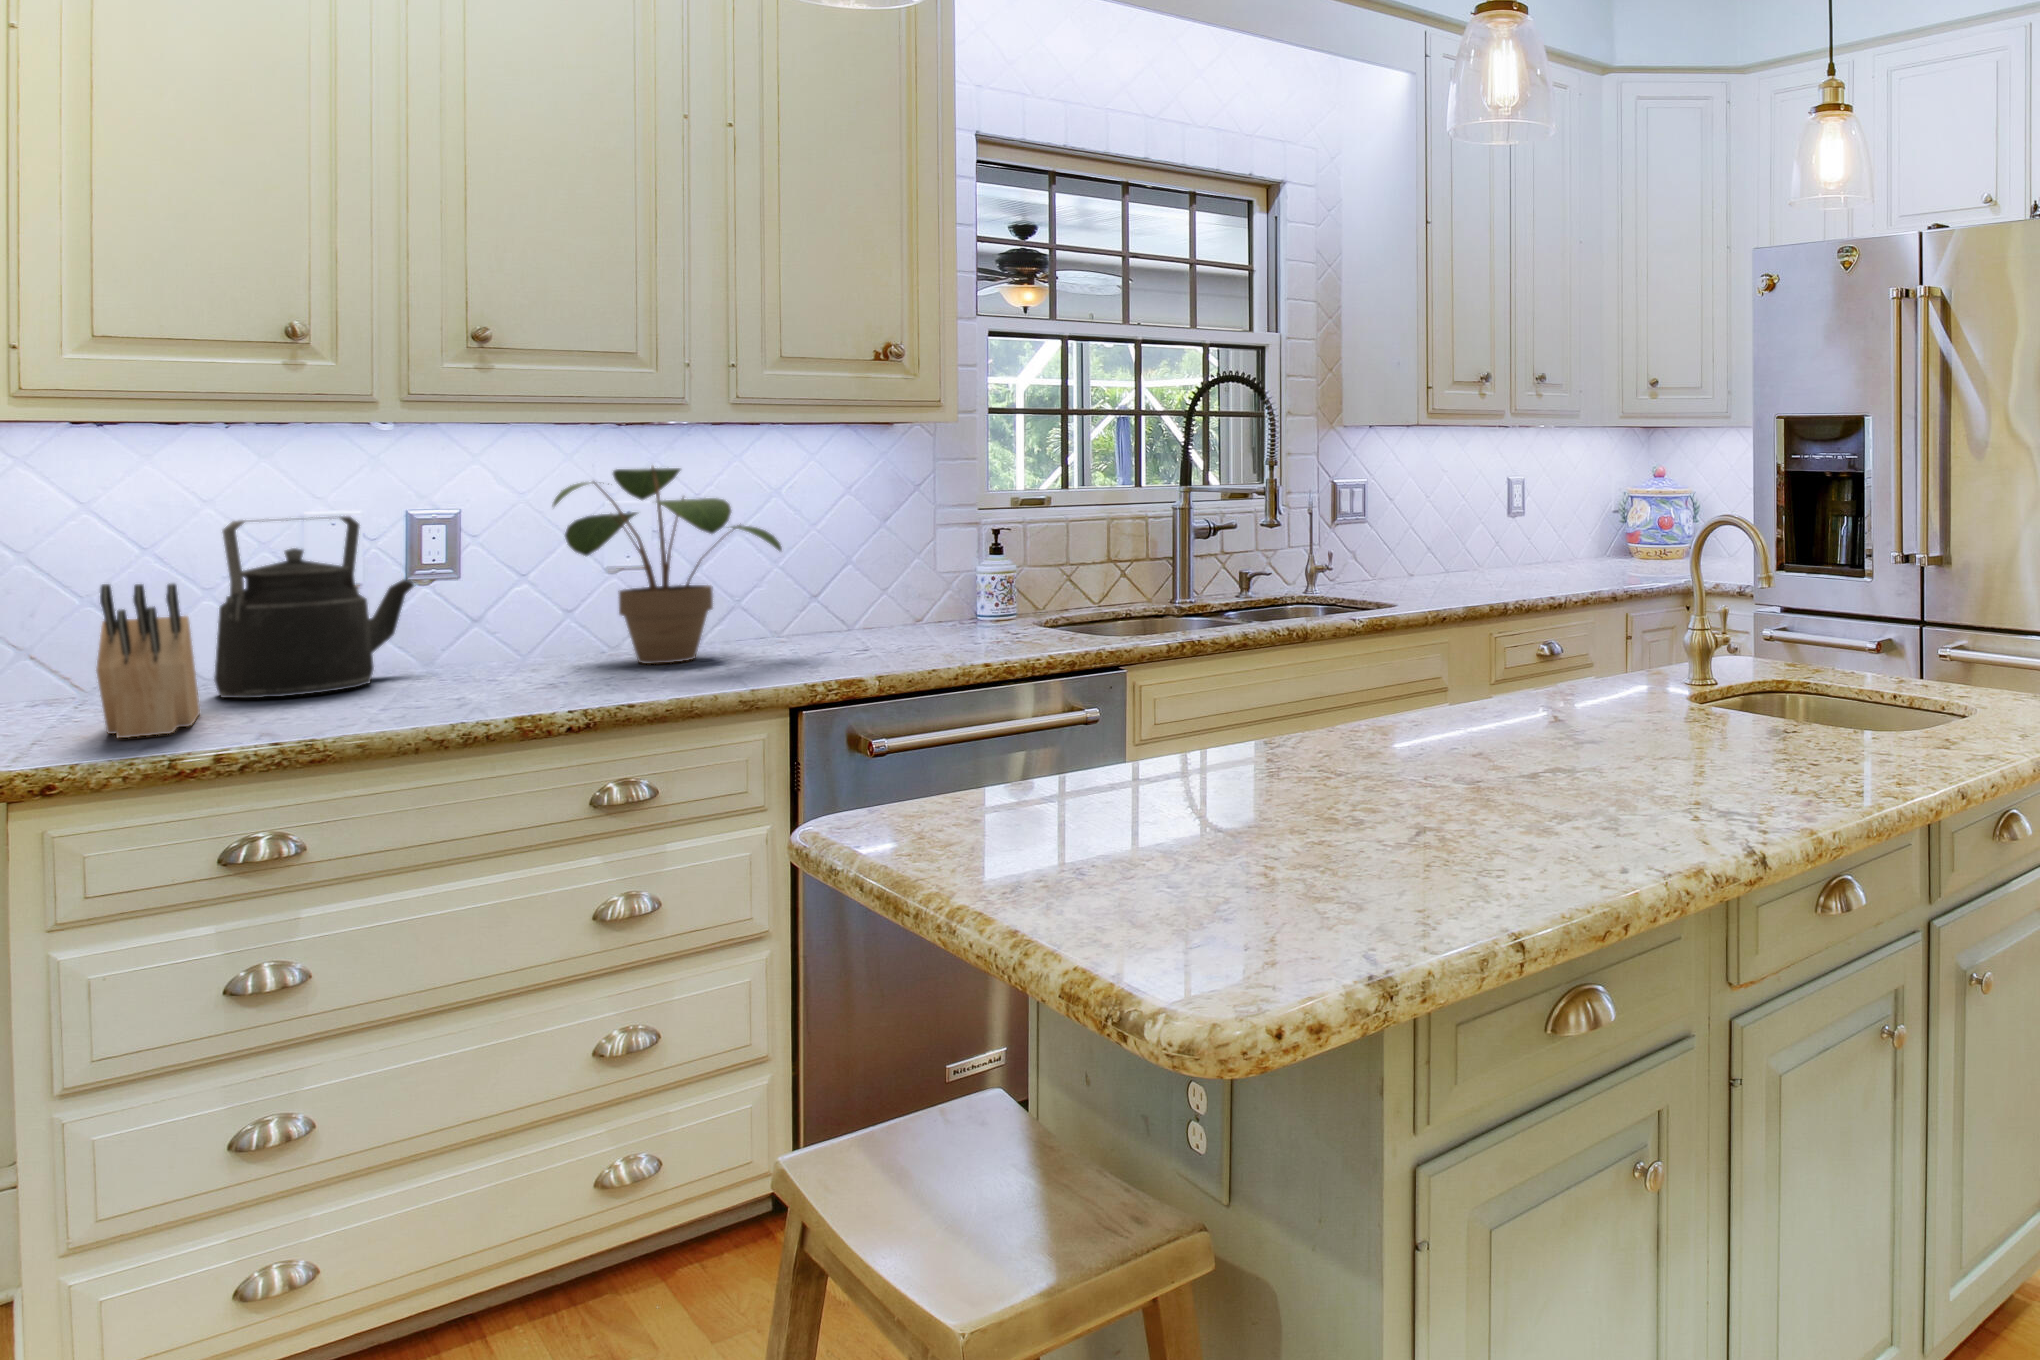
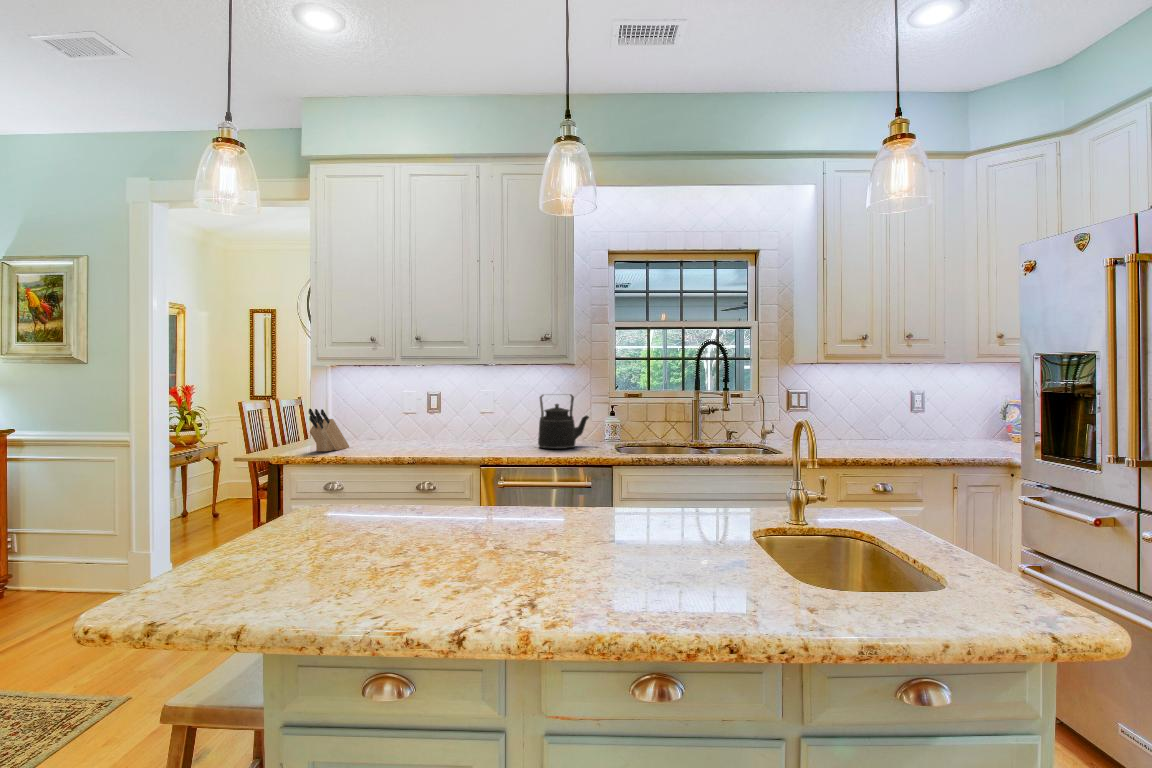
potted plant: present [553,466,782,664] -> none [439,379,506,447]
kettle: present [214,516,414,698] -> present [538,394,589,449]

